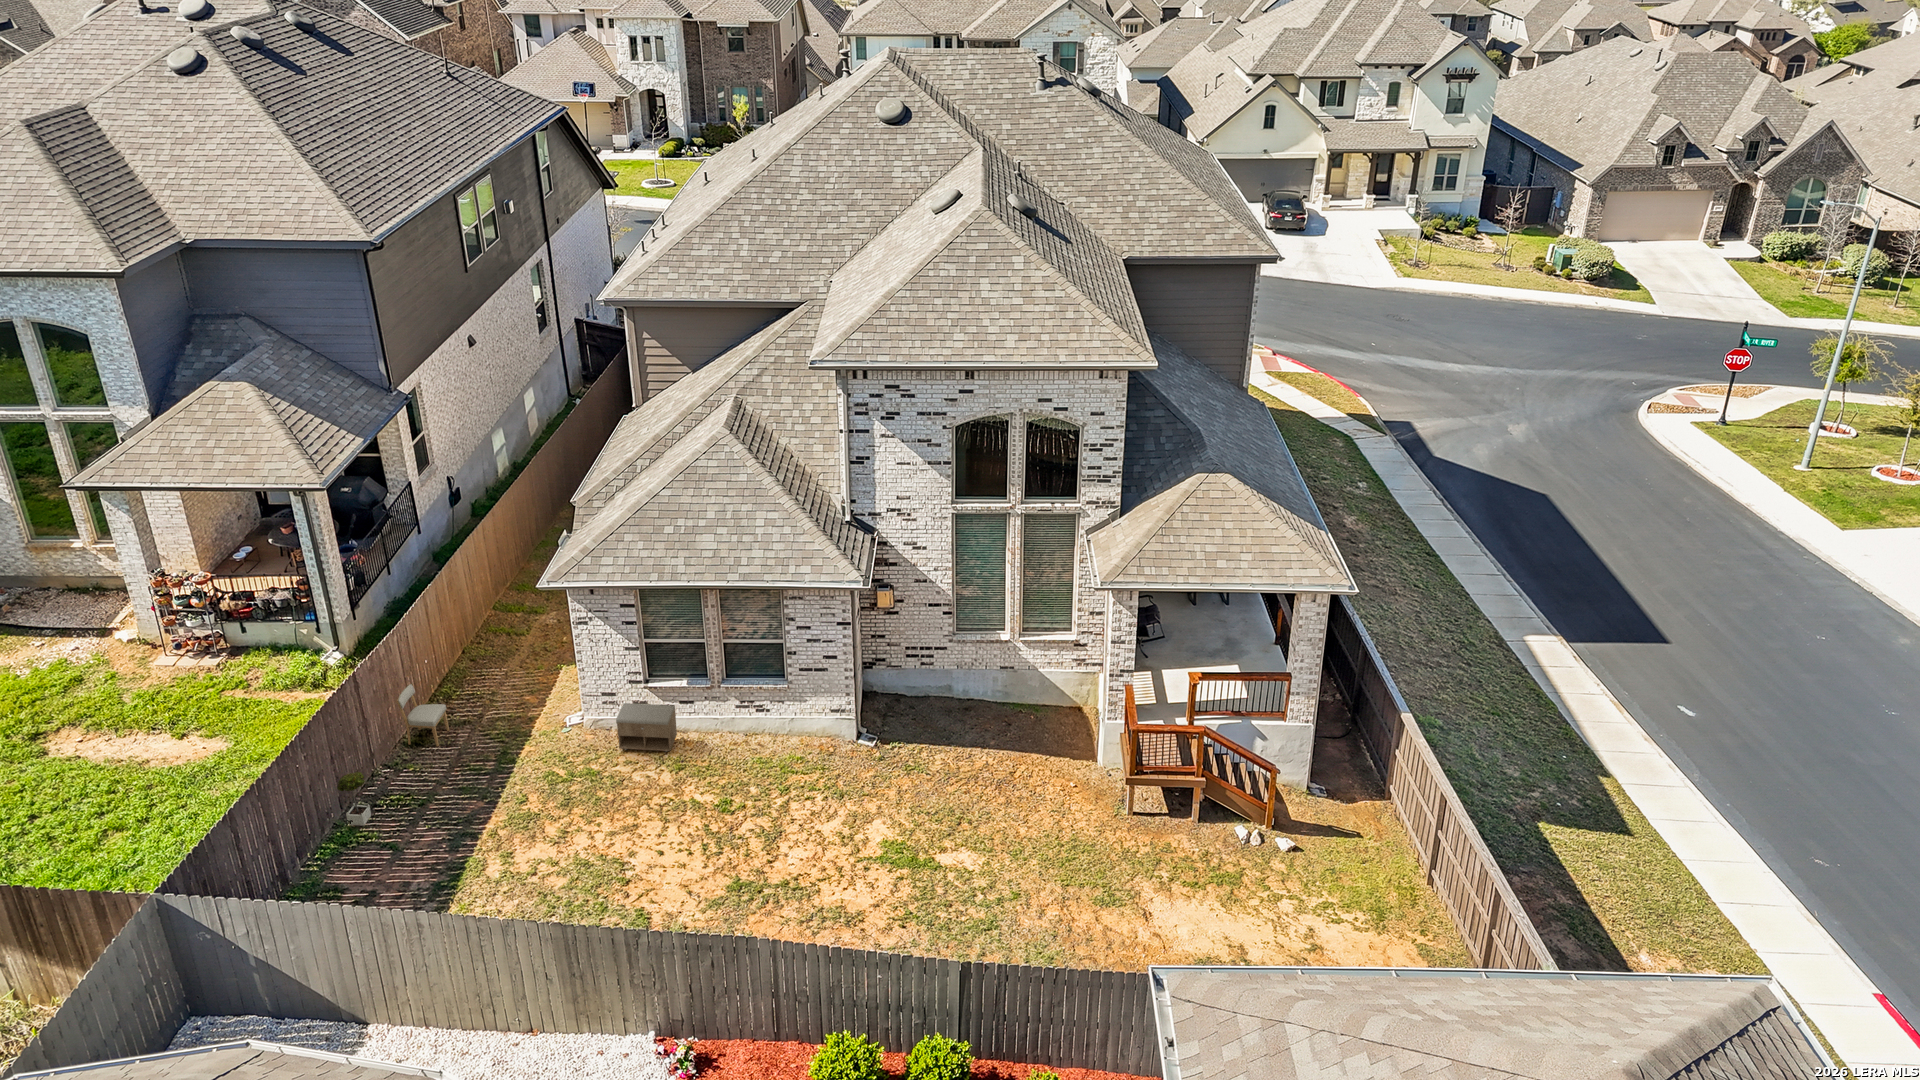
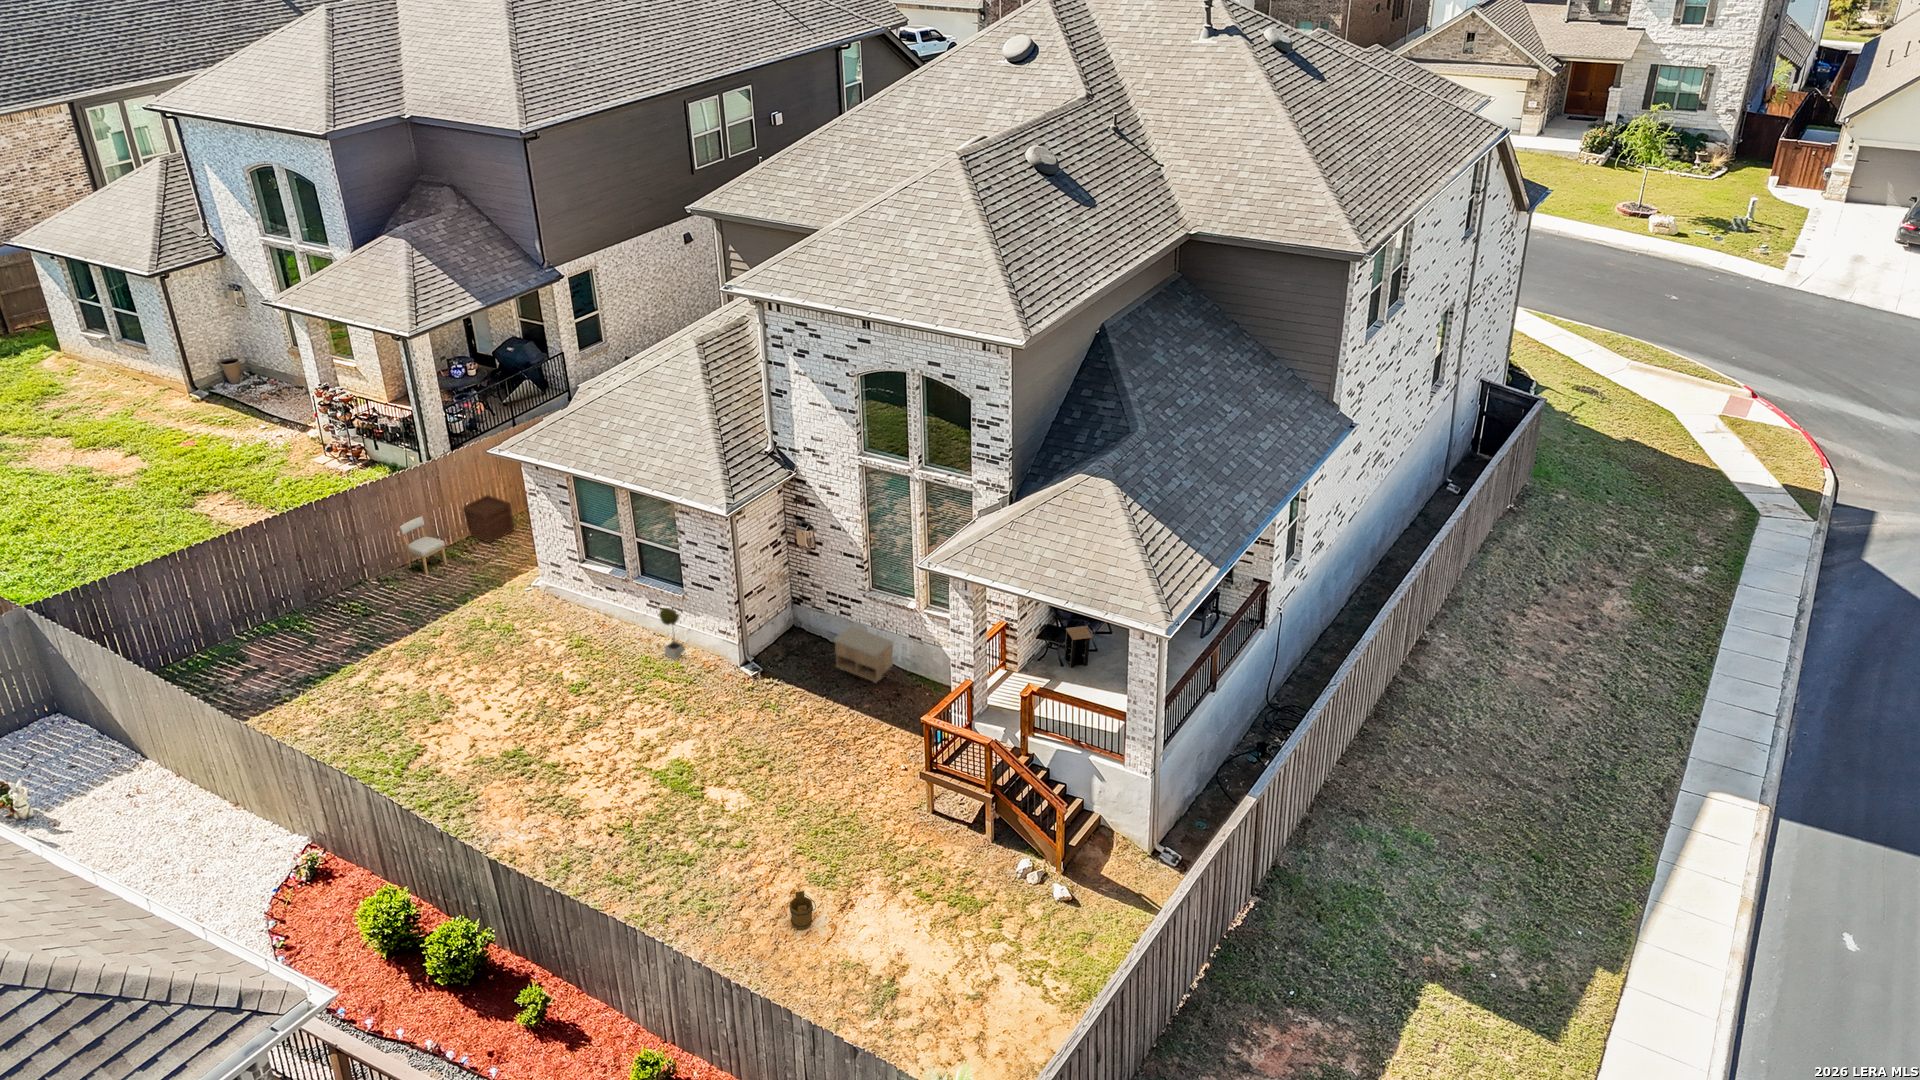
side table: none [1166,611,1195,651] -> present [1064,626,1093,667]
wooden crate: none [431,646,485,697] -> present [463,495,514,542]
storage bench: present [616,703,677,752] -> present [834,626,893,683]
potted tree: present [337,772,371,826] -> present [659,608,685,660]
bucket: none [1132,903,1157,940] -> present [789,891,816,930]

